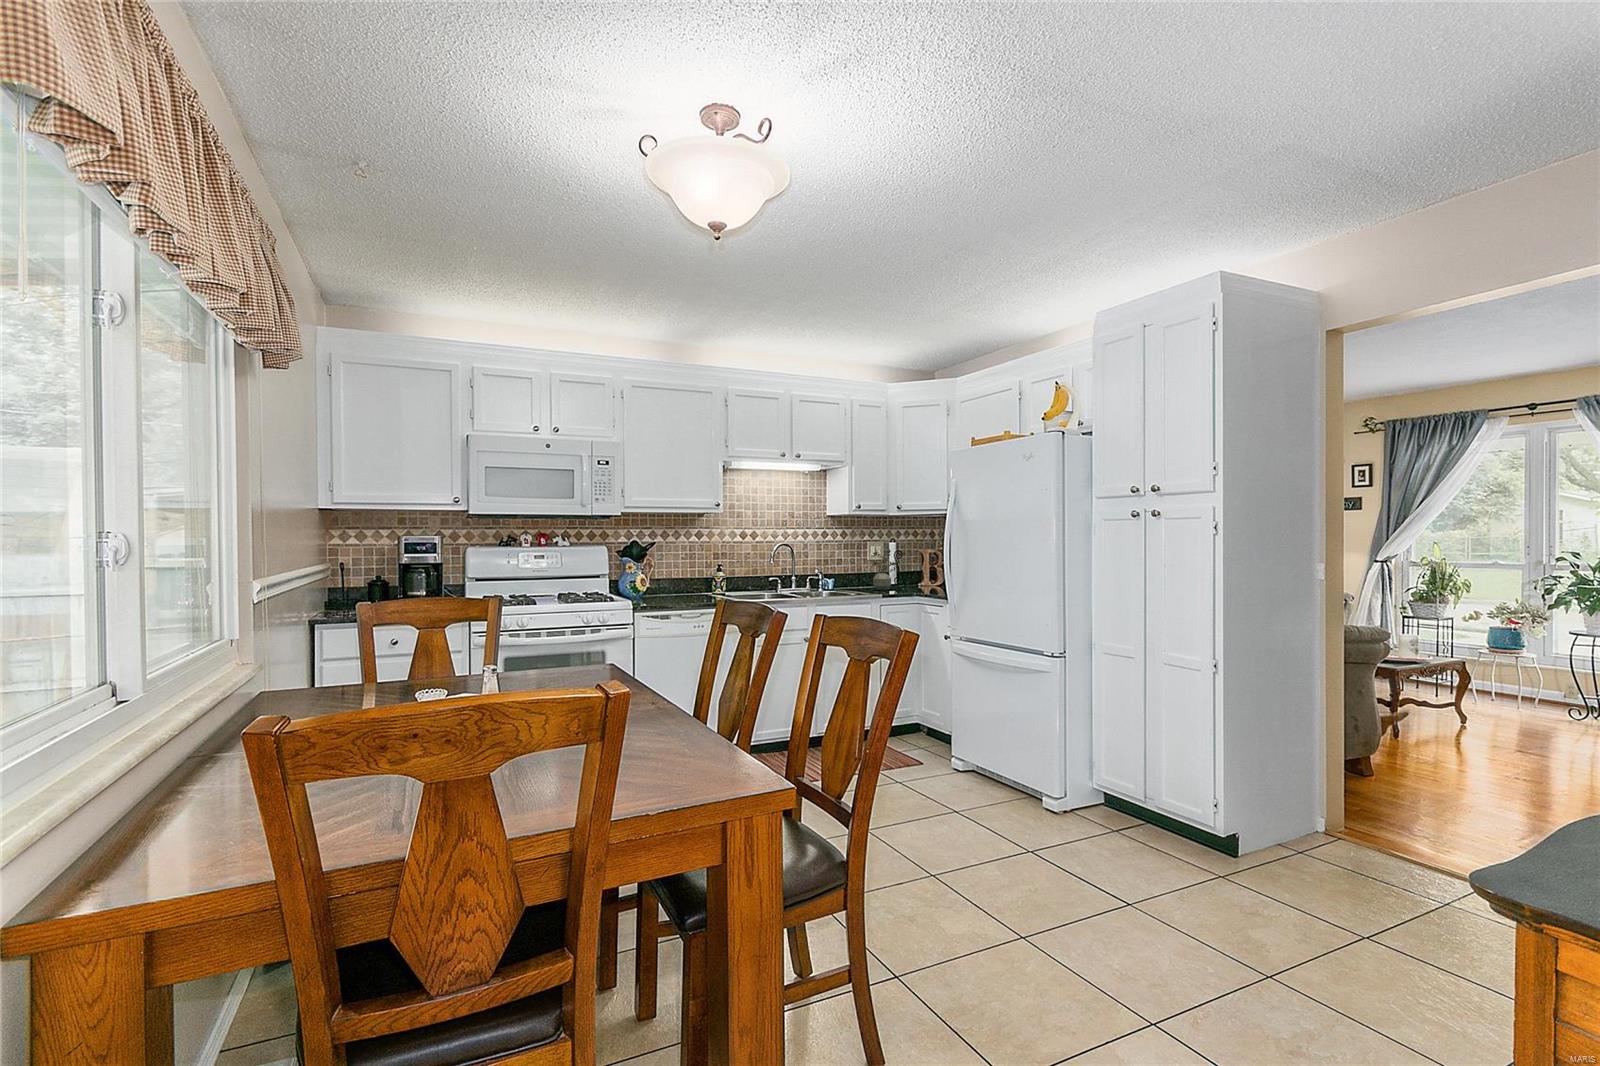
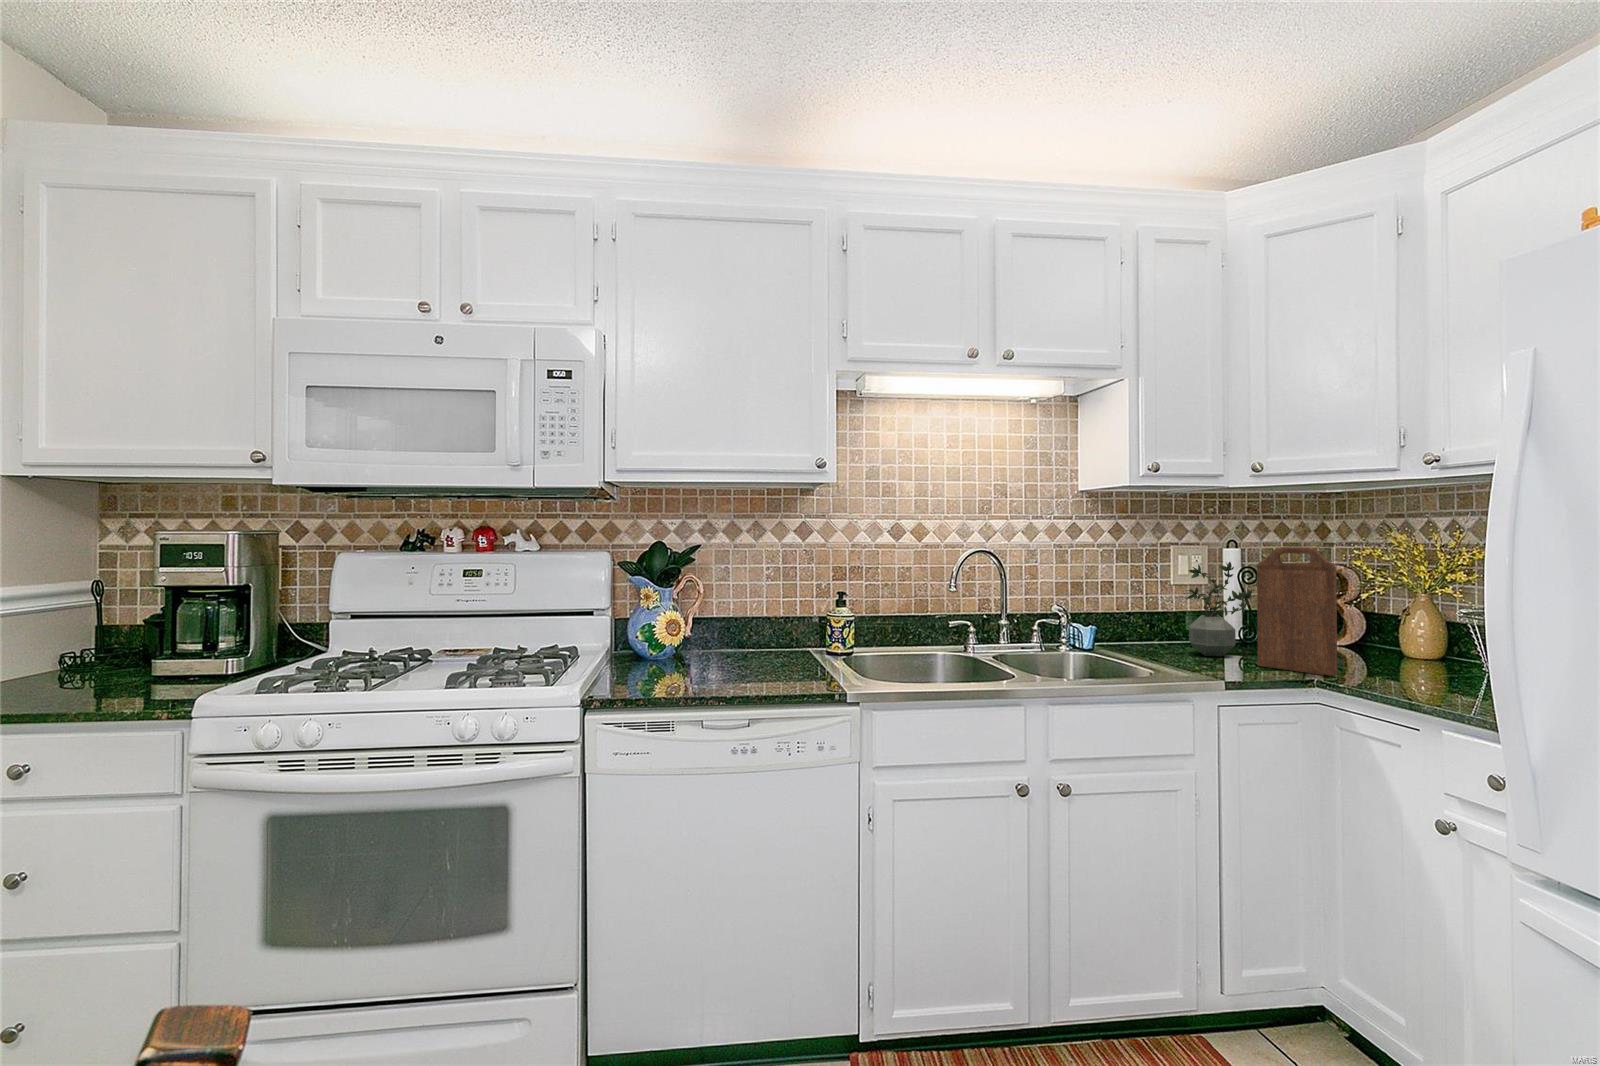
cutting board: none [897,543,923,594] -> present [1257,547,1337,676]

